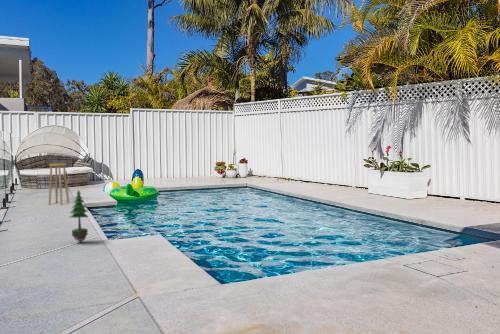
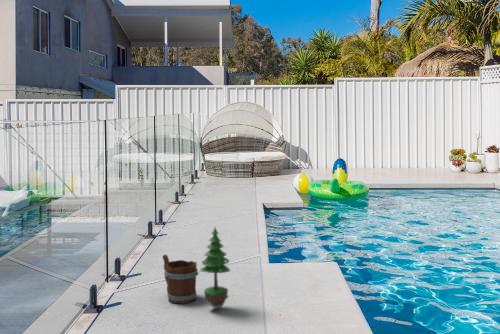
stool: present [49,163,69,205] -> none [218,157,243,212]
bucket: none [36,214,65,243] -> present [163,255,198,304]

